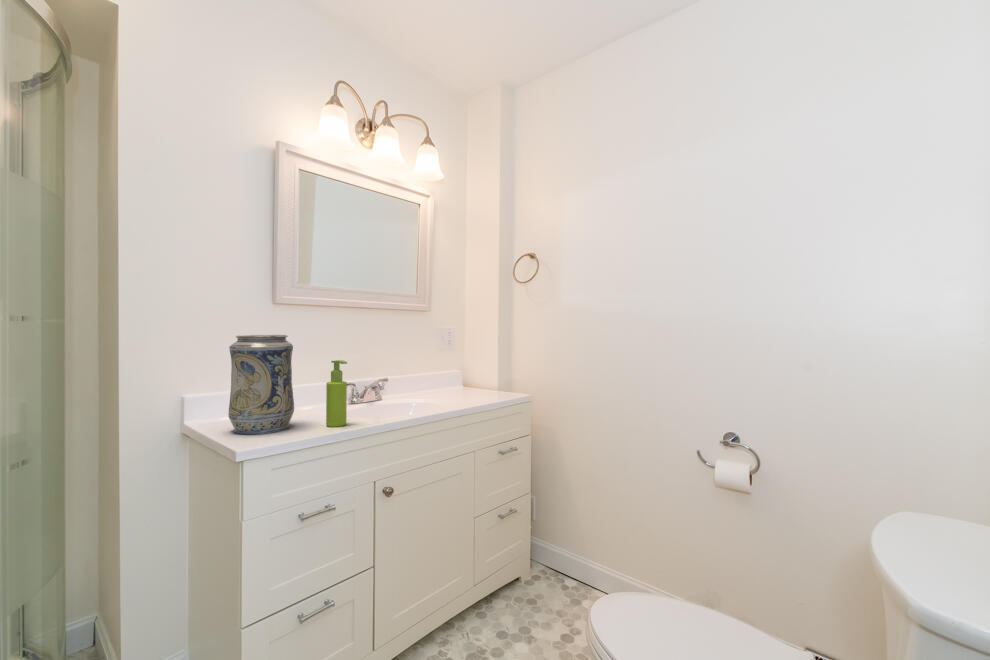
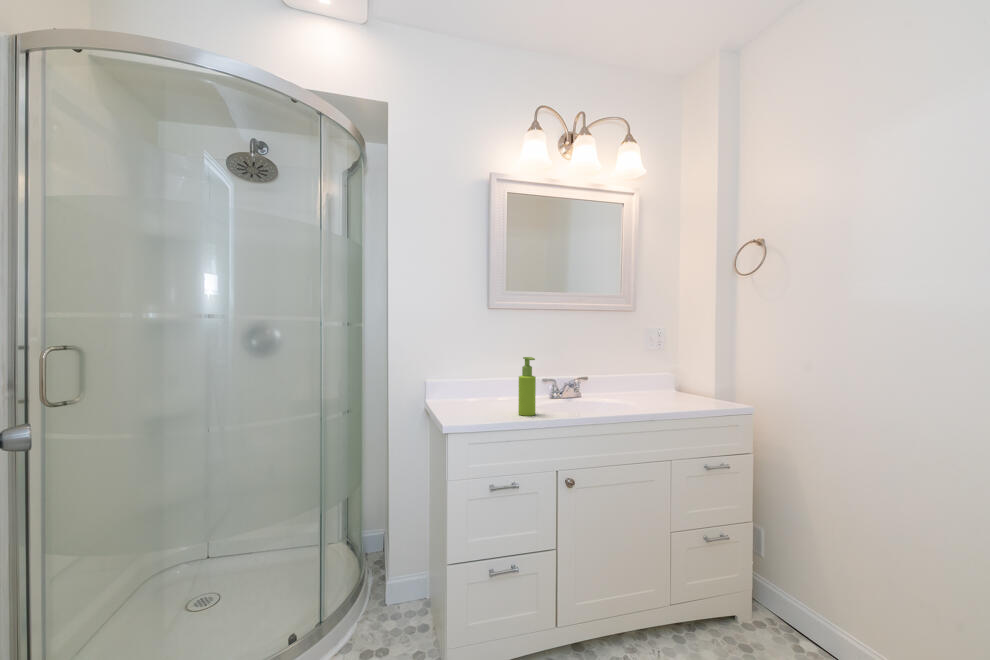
decorative vase: present [228,335,294,434] -> none [448,334,495,414]

